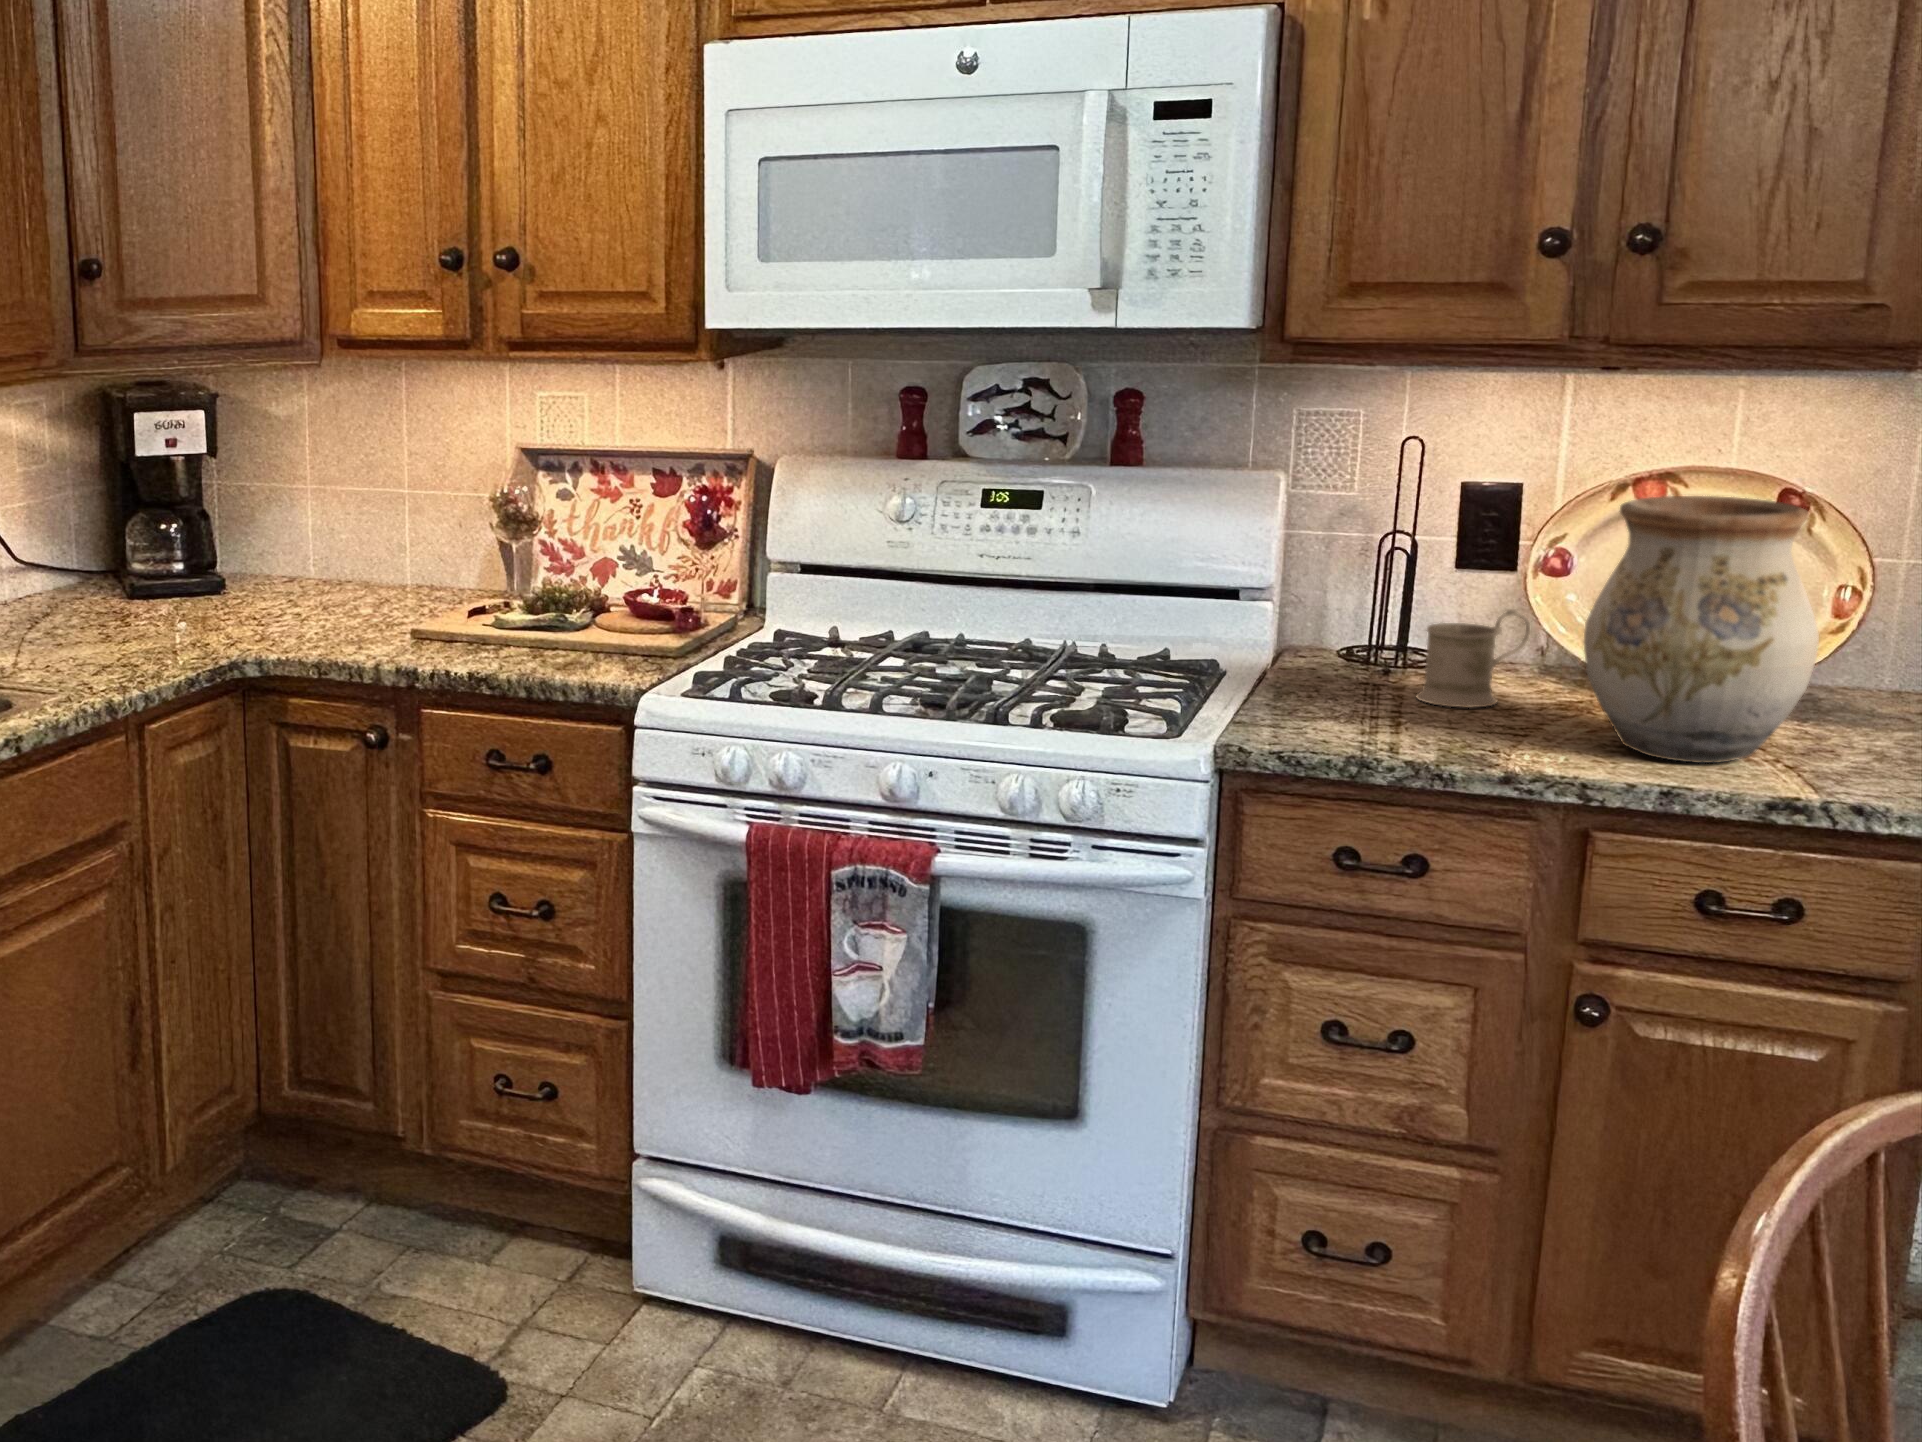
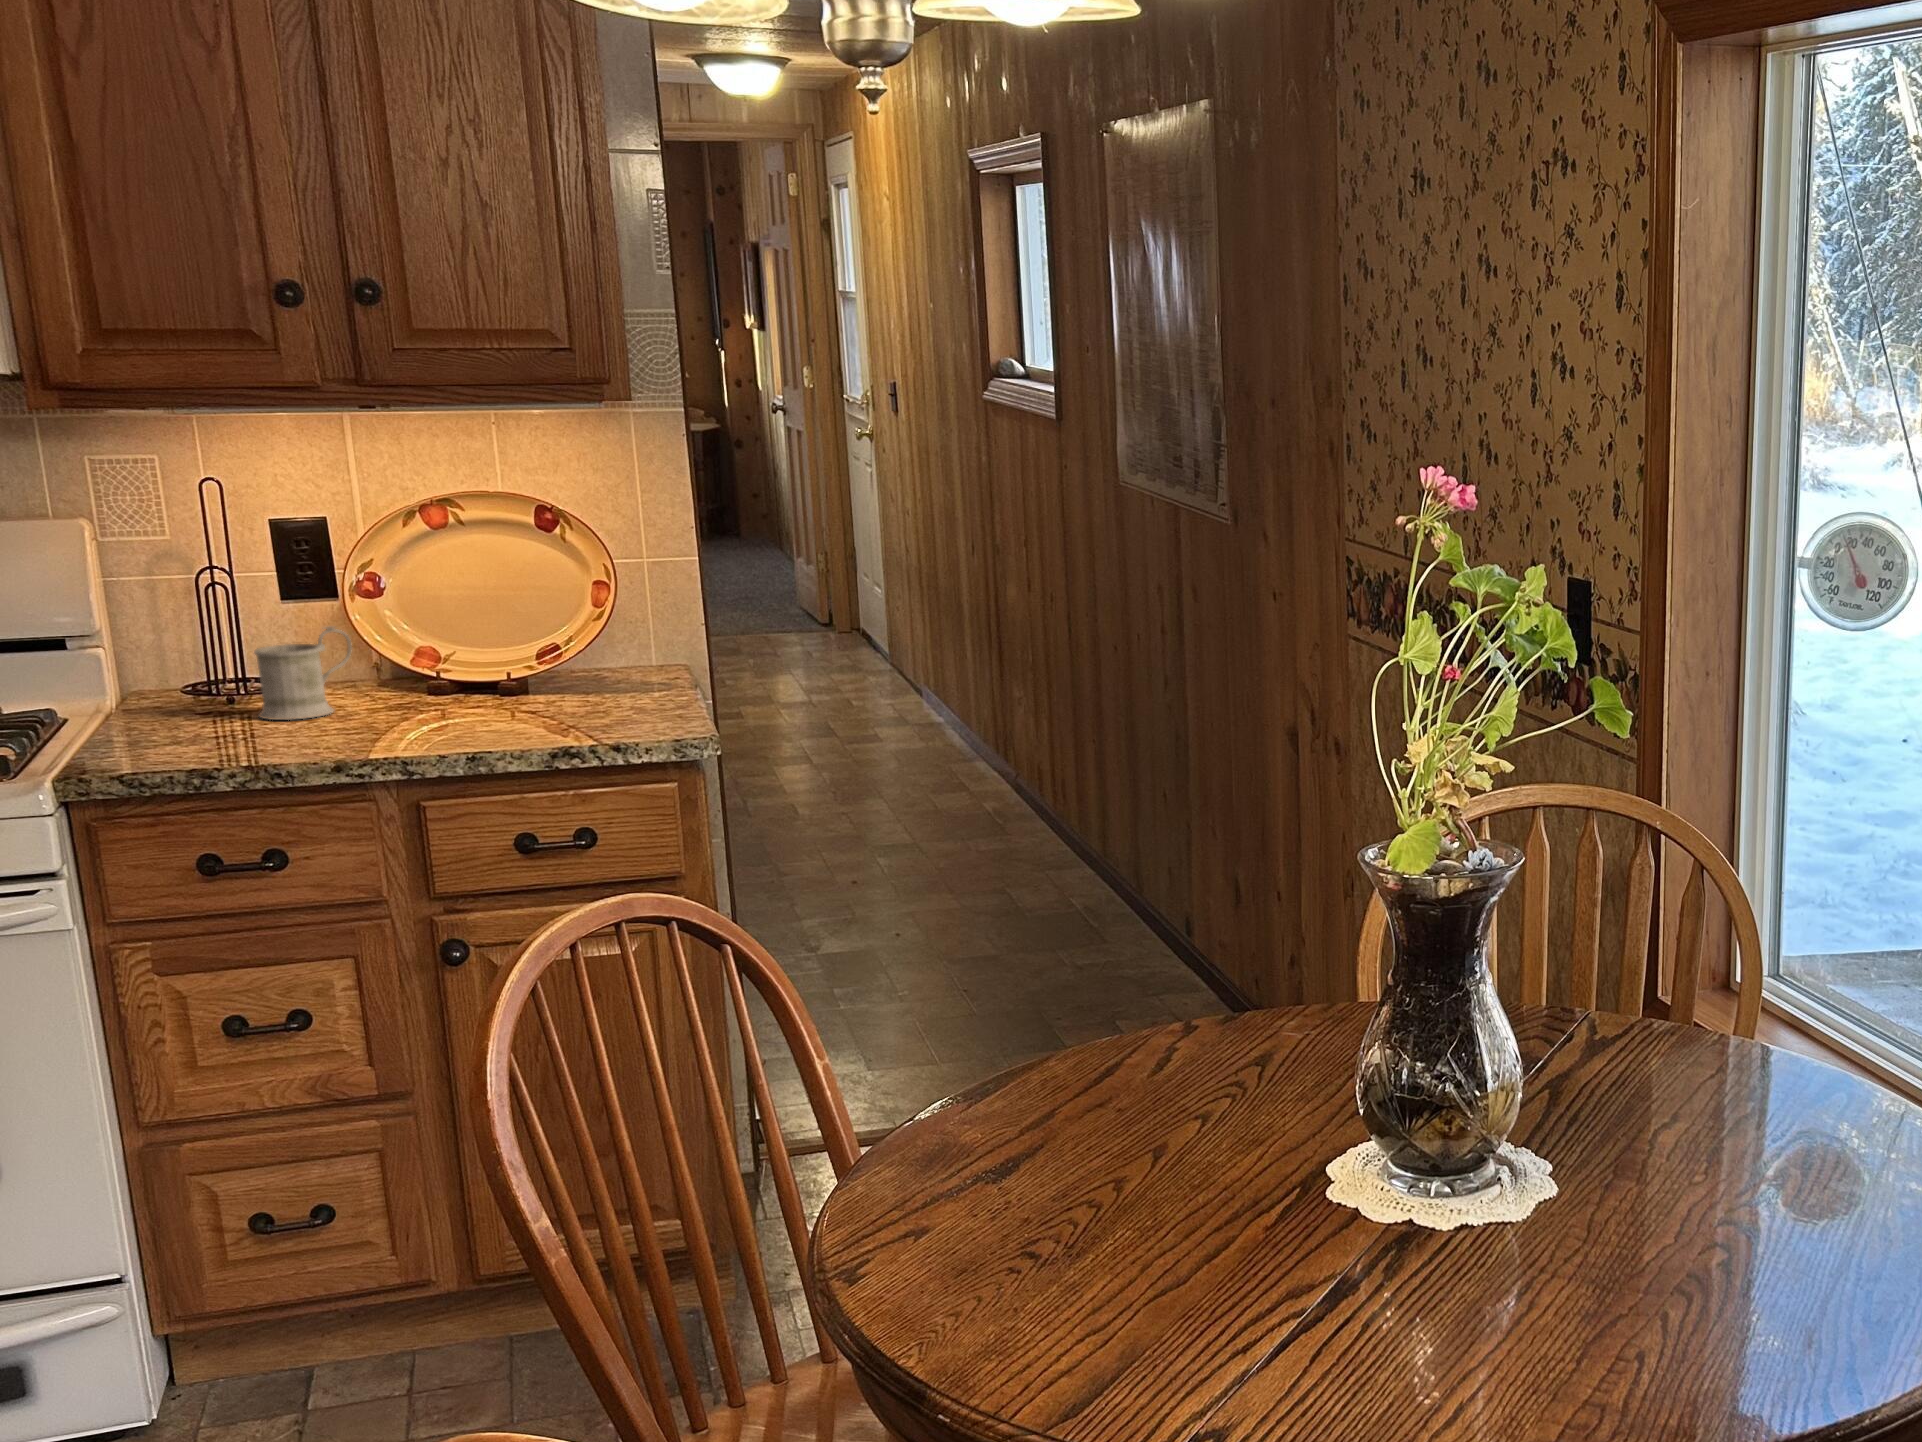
vase: present [1584,496,1819,763] -> none [385,511,571,733]

